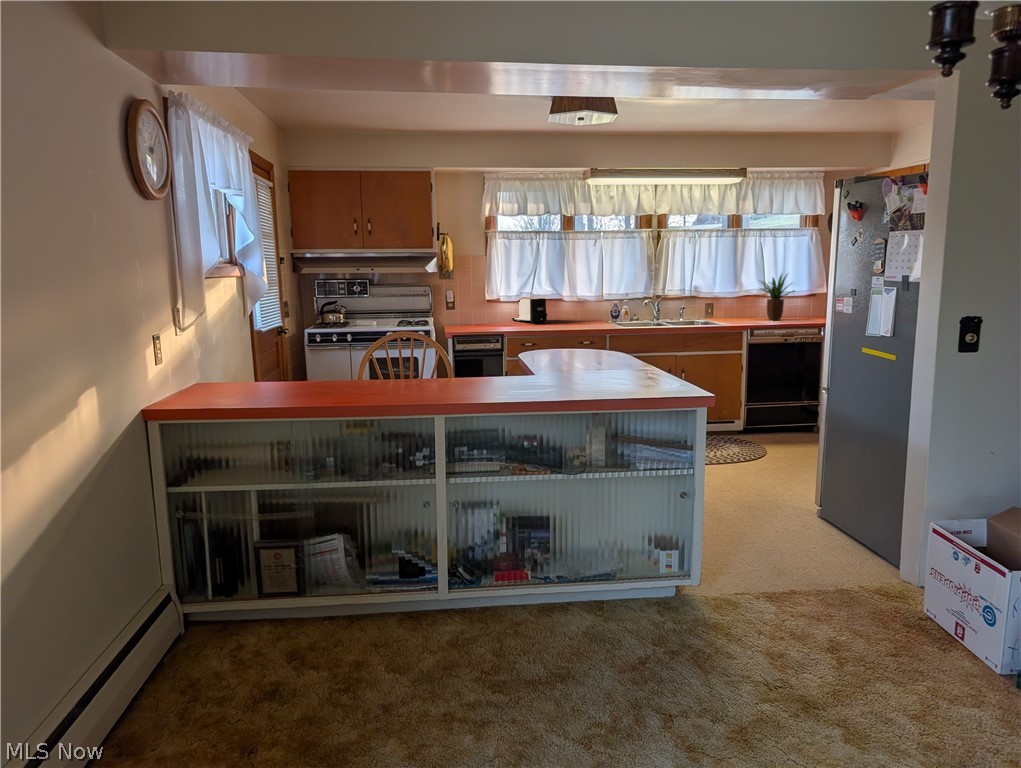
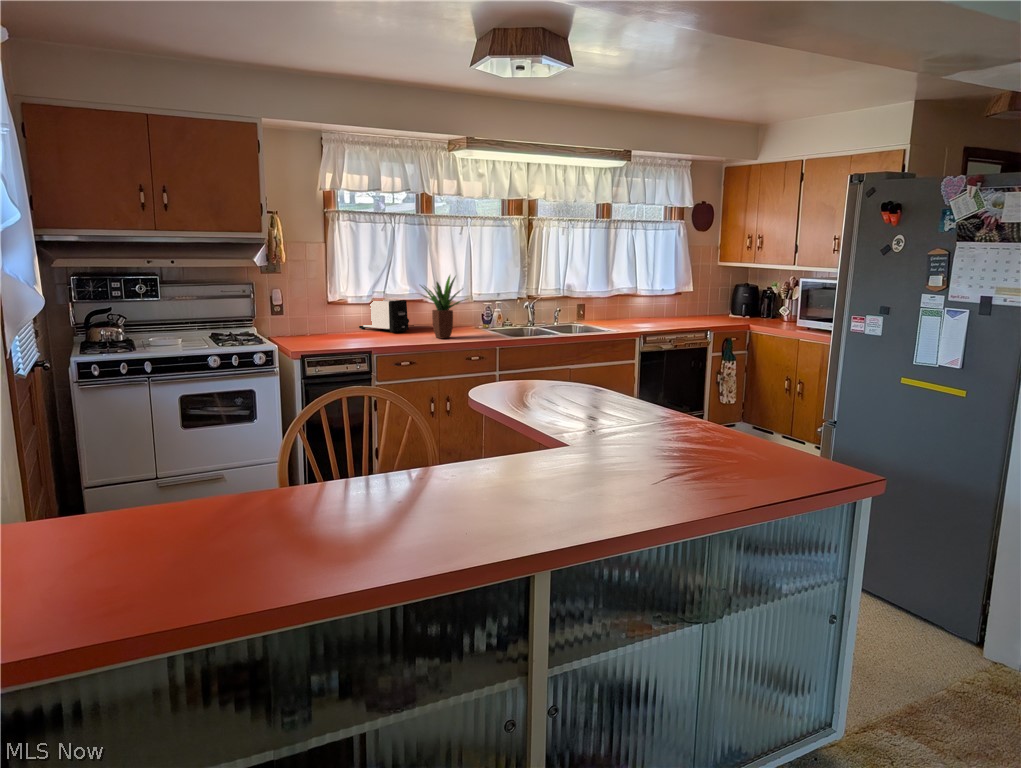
potted plant: present [761,274,791,320] -> present [421,276,466,339]

